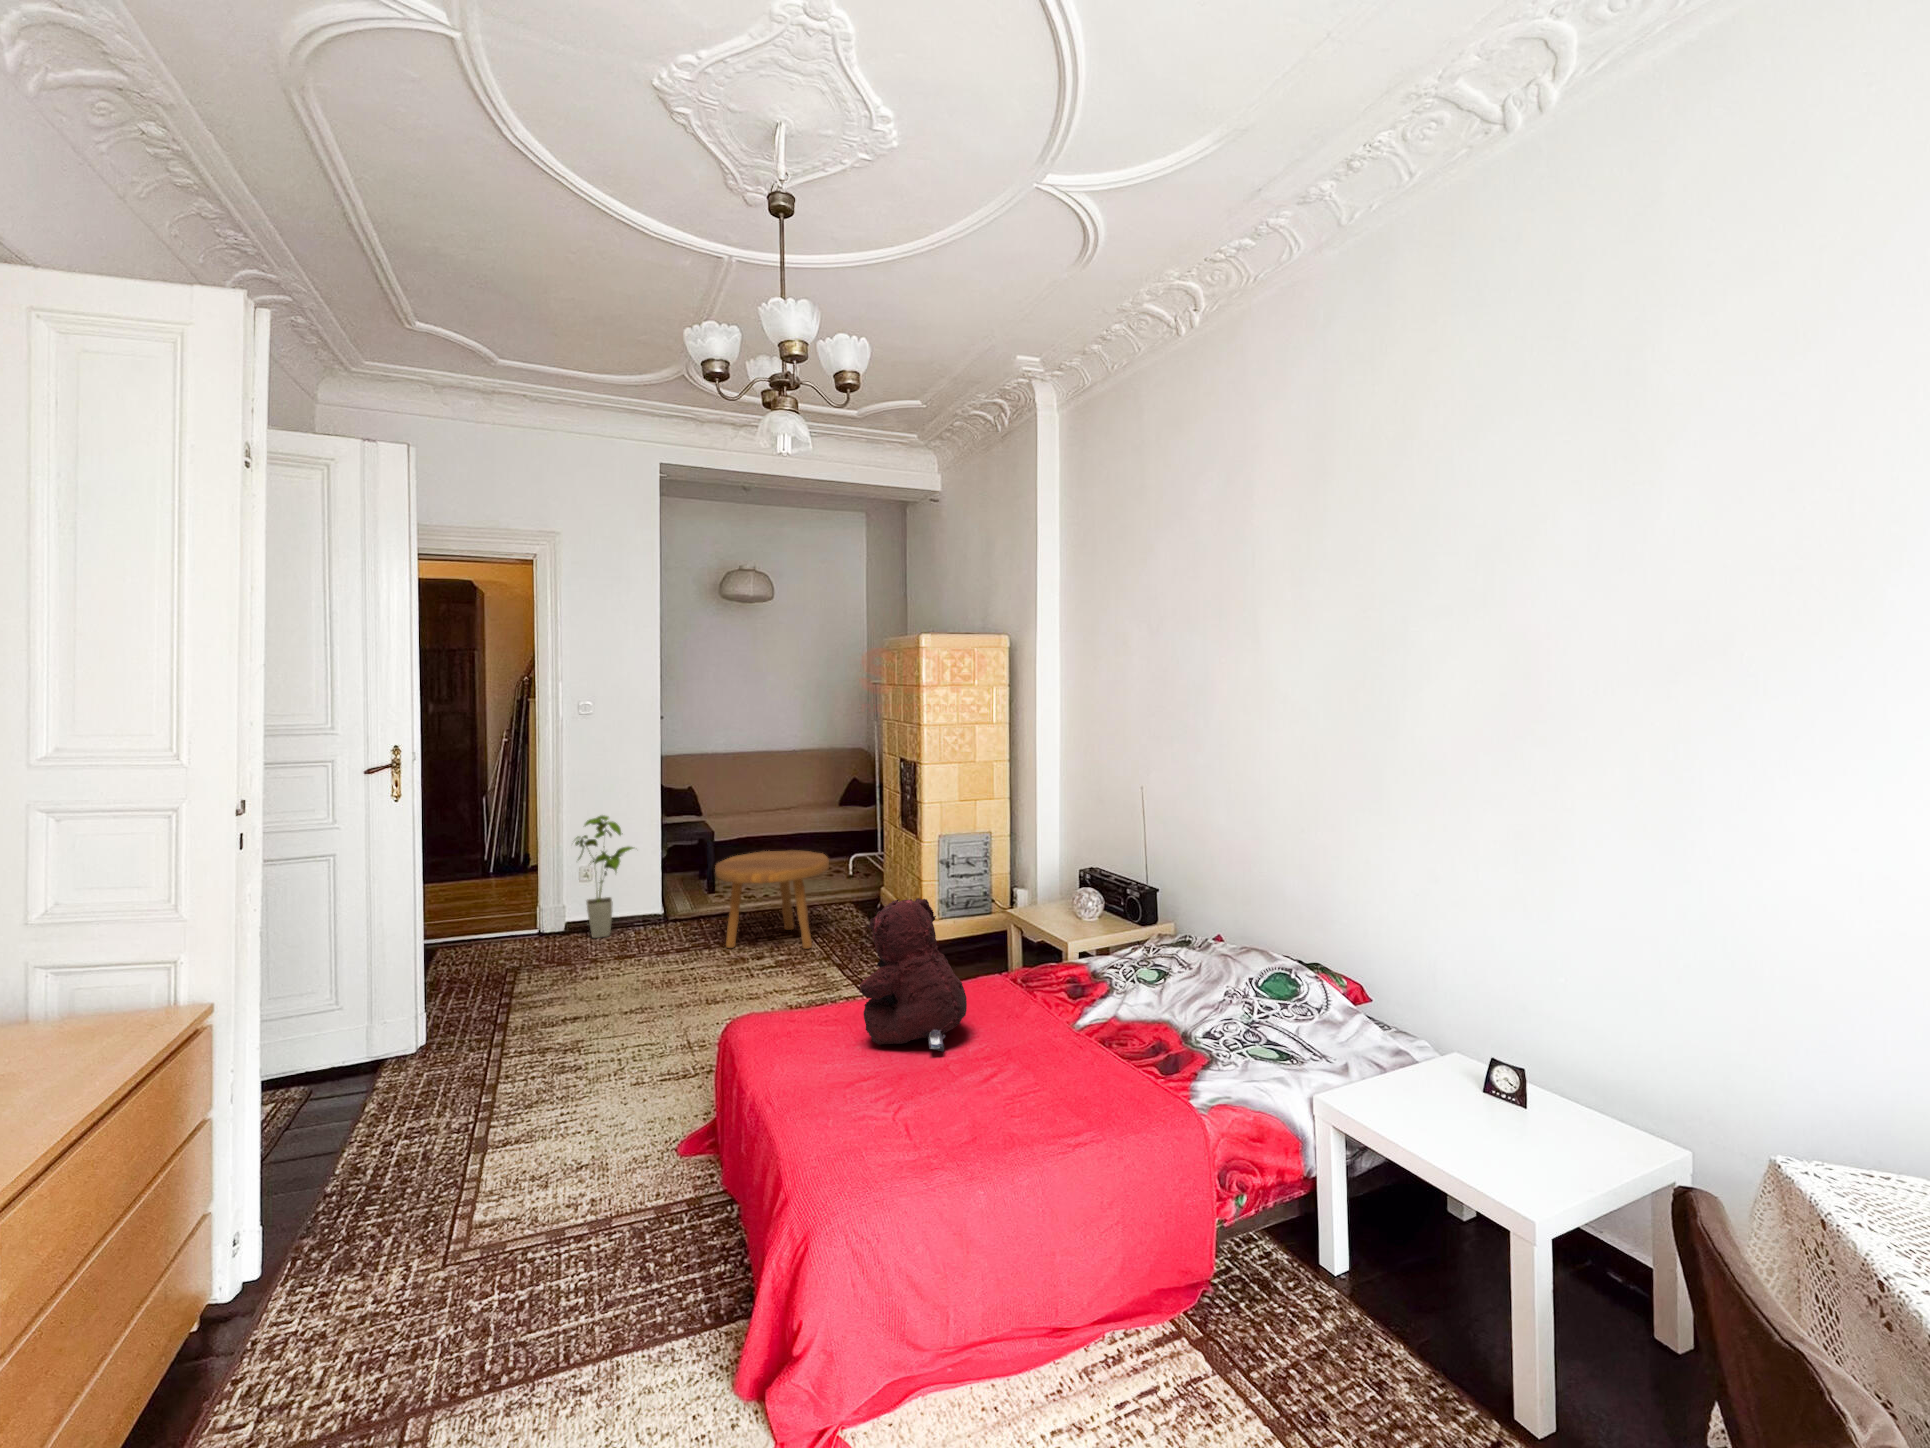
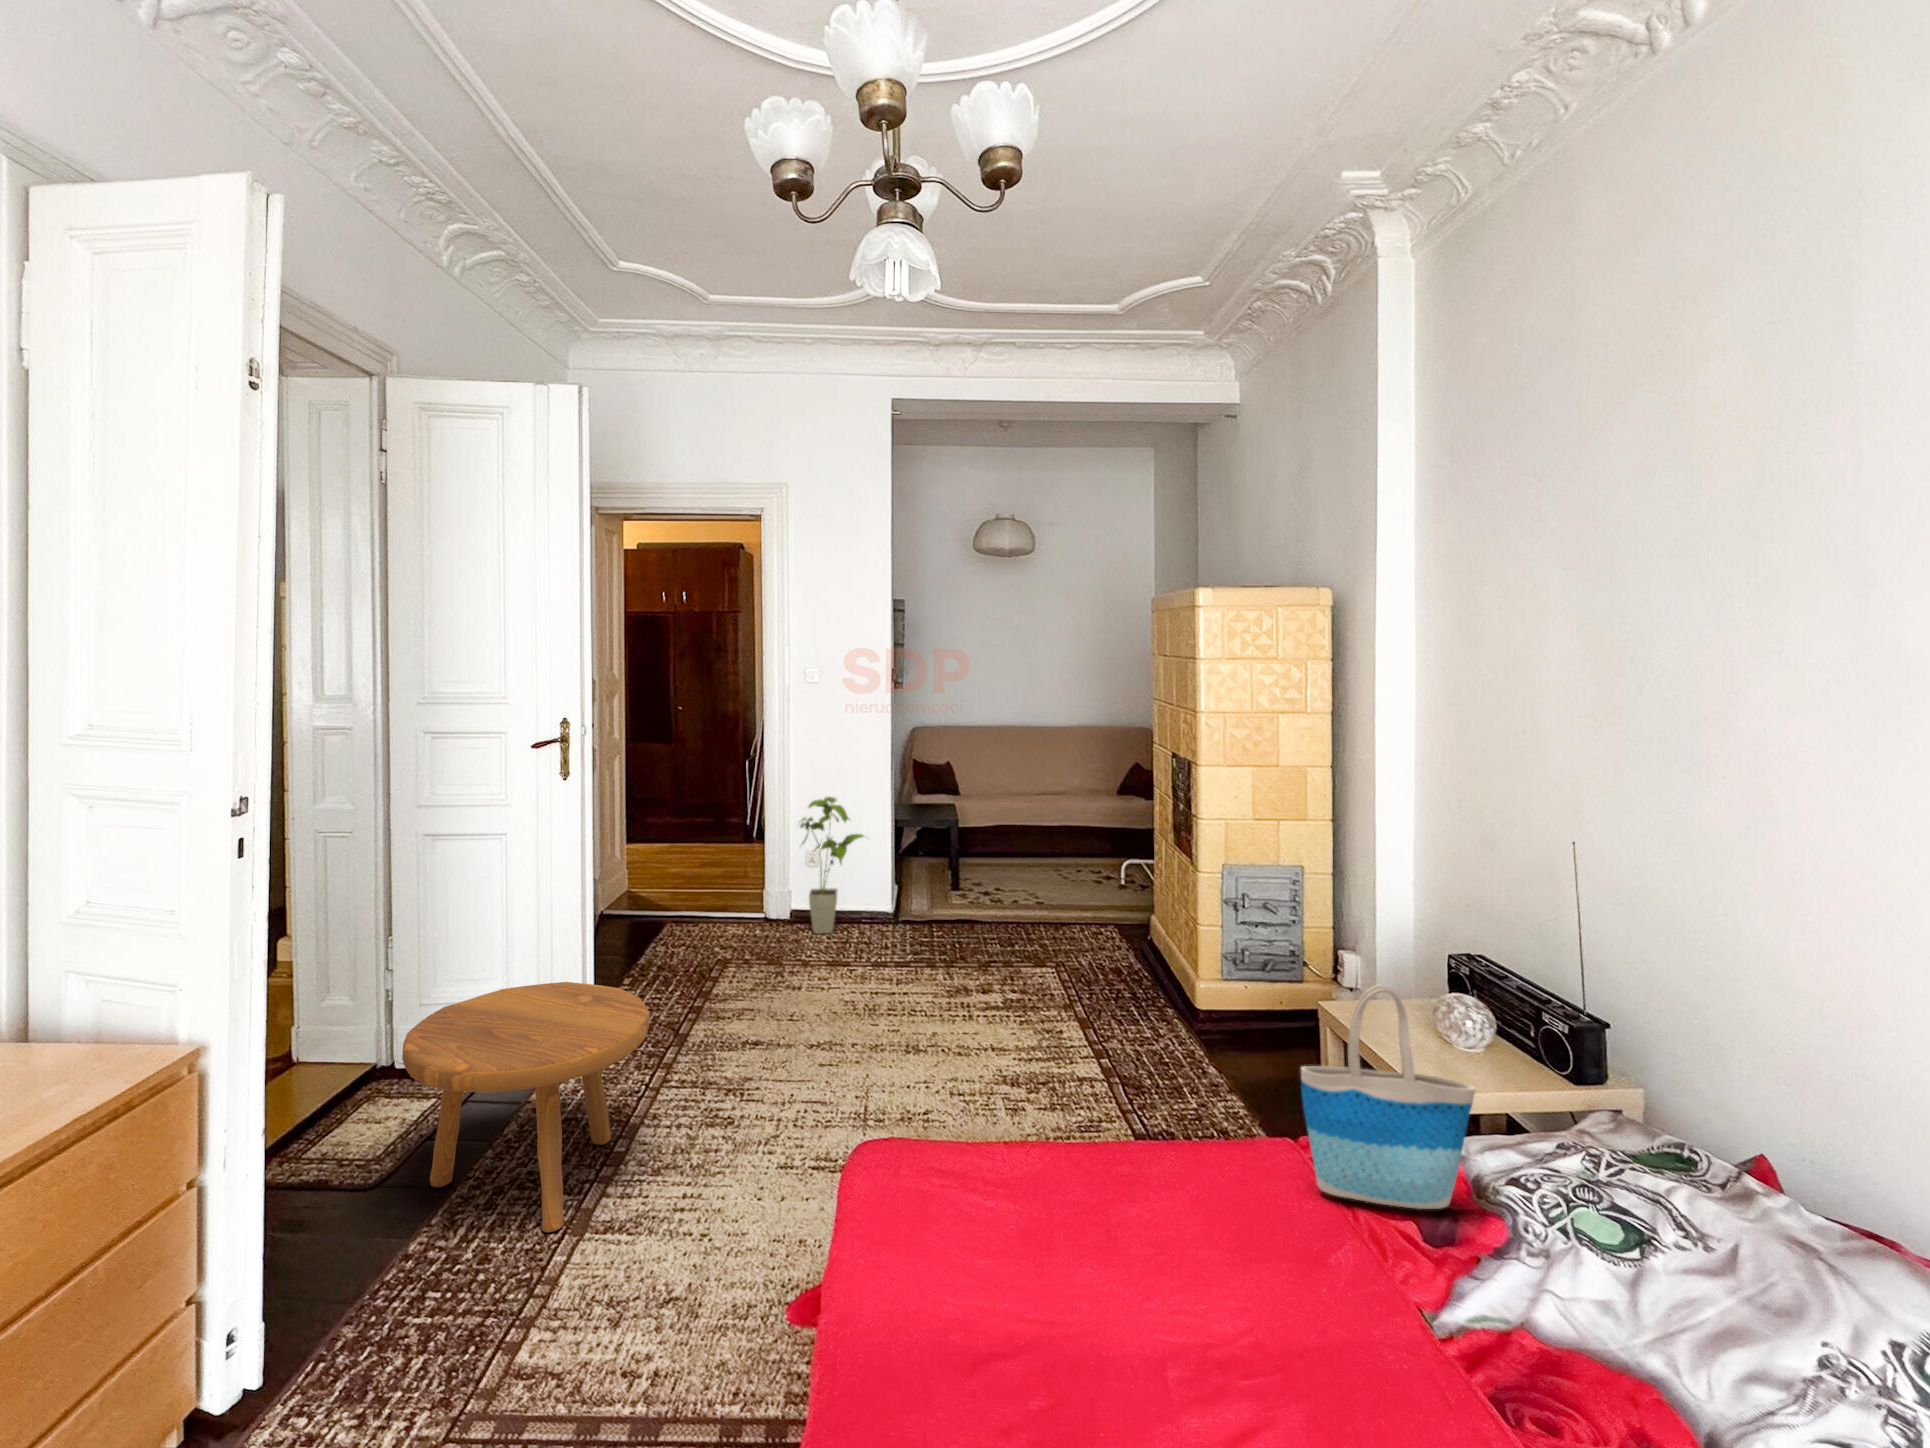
footstool: present [715,851,829,949] -> present [402,982,650,1232]
tote bag: none [999,861,1088,986] -> present [1301,985,1475,1209]
teddy bear: present [860,898,967,1051] -> none [1030,1038,1227,1351]

